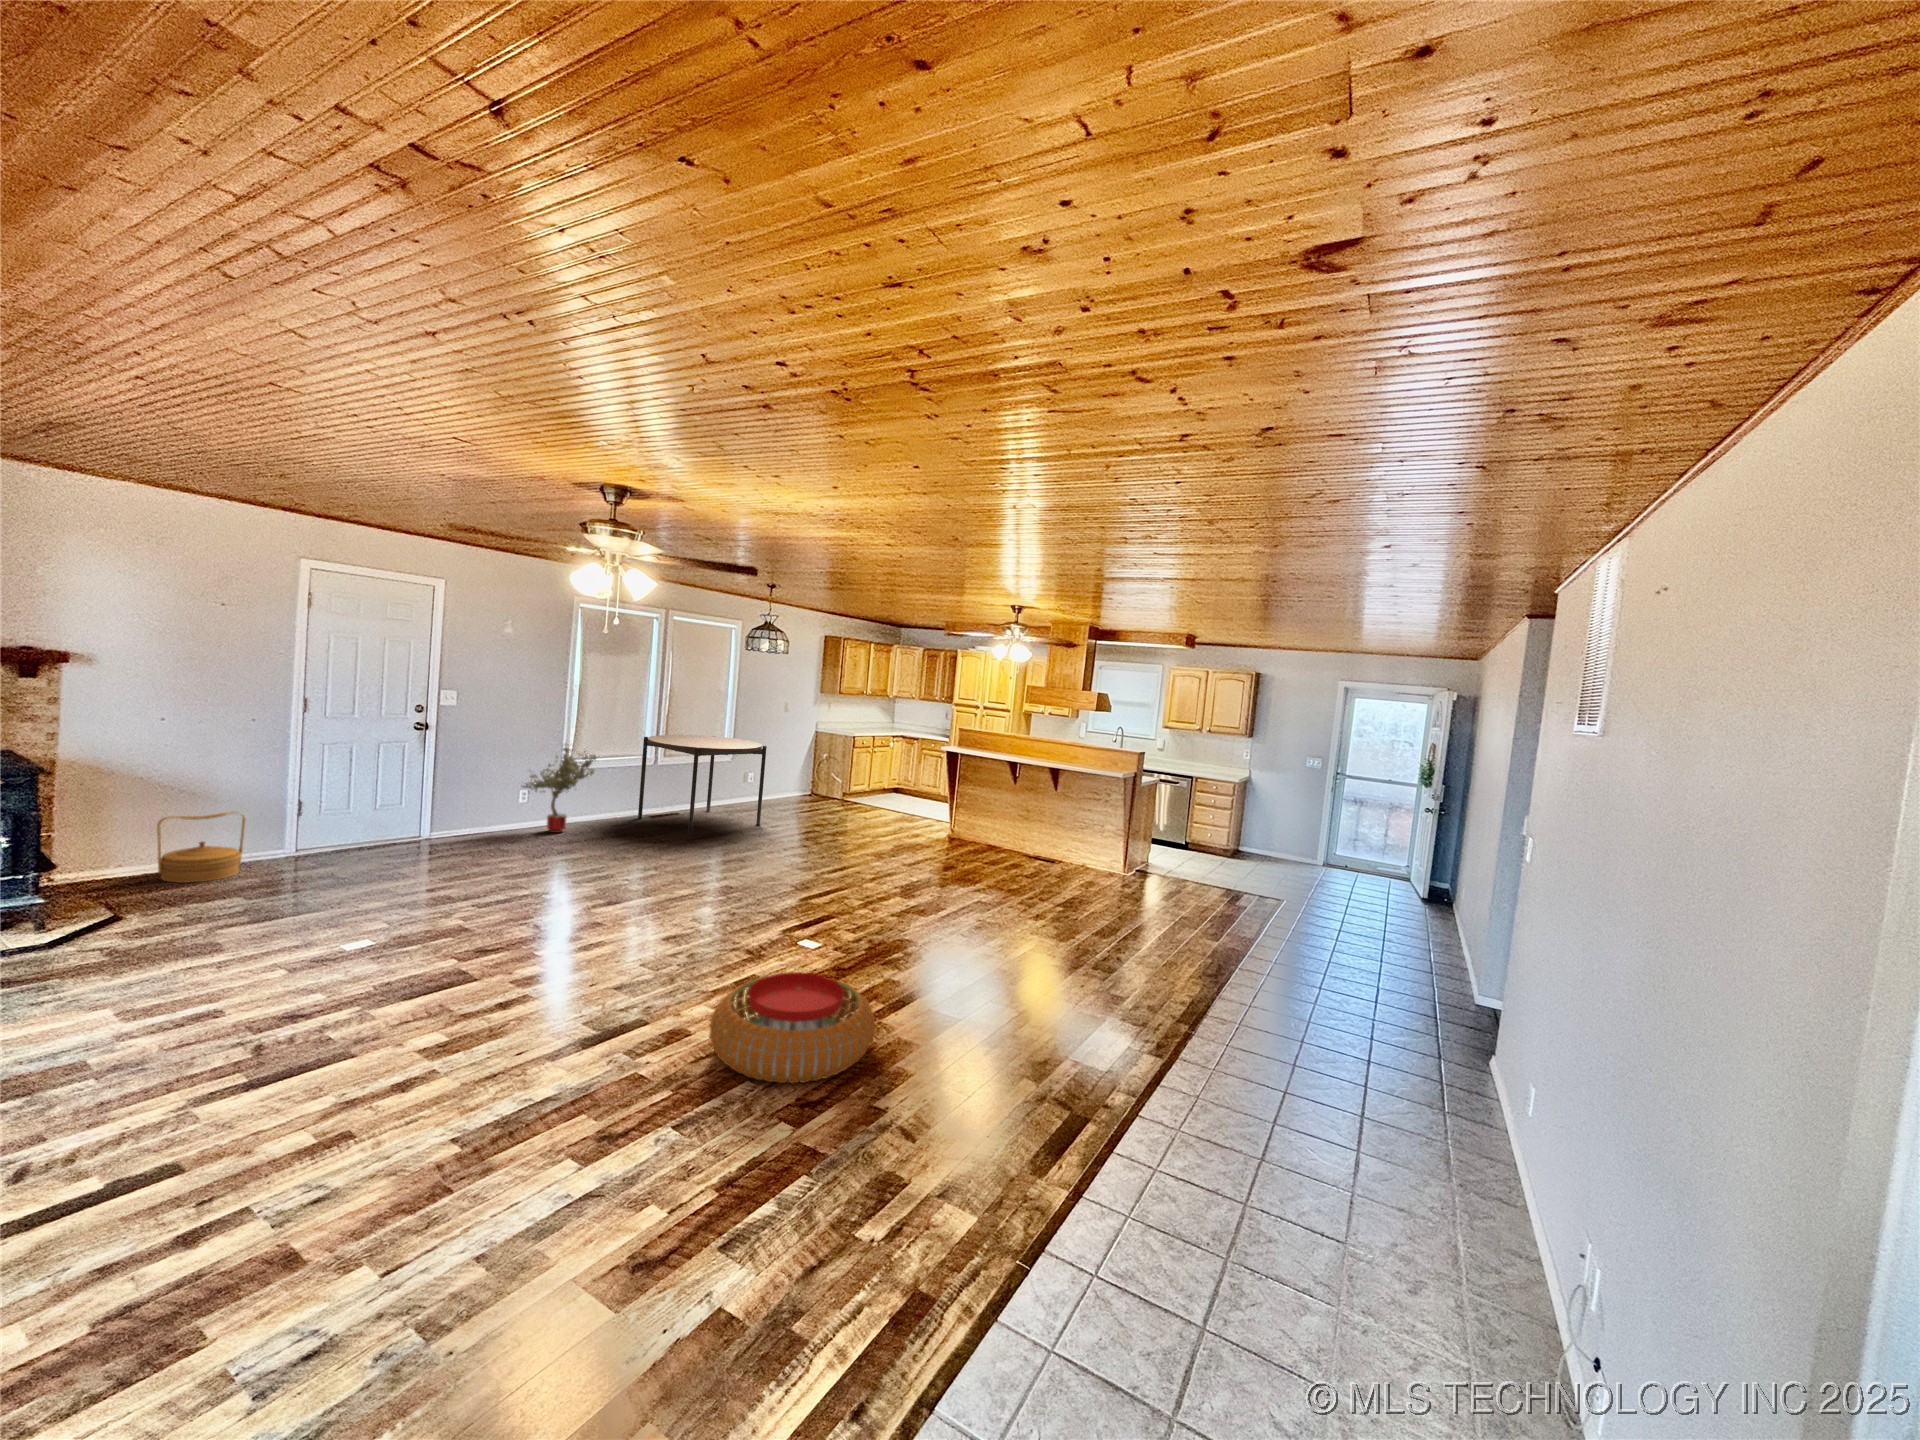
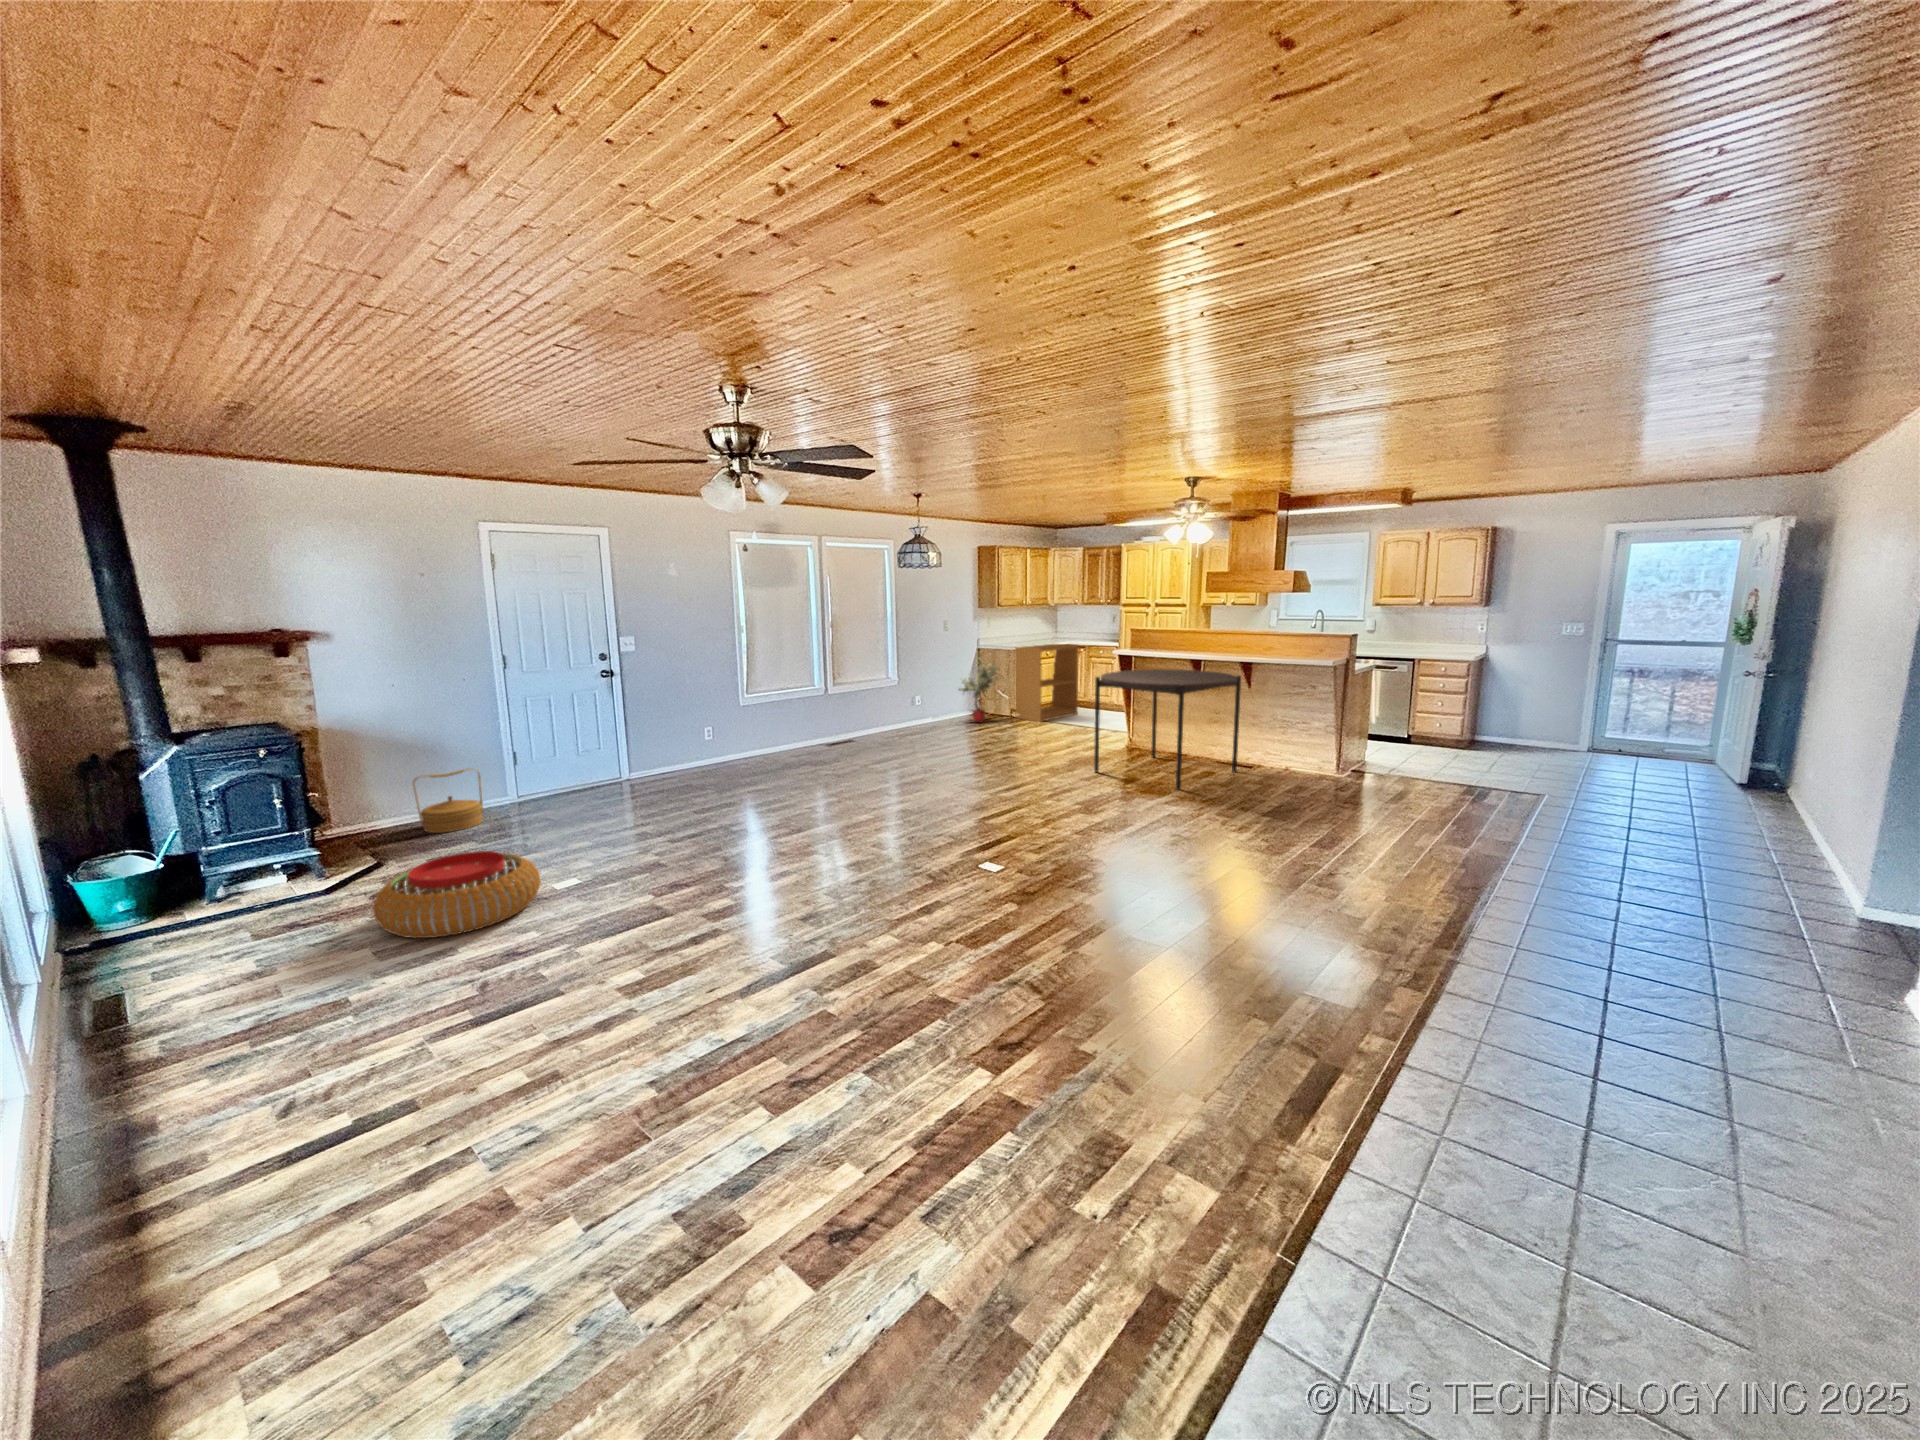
bookshelf: none [848,732,914,807] -> present [1015,644,1078,722]
dining table: present [638,735,767,834] -> present [1094,669,1241,790]
potted tree: present [521,743,596,833] -> present [959,659,998,723]
pouf: present [709,972,875,1083] -> present [373,851,541,938]

